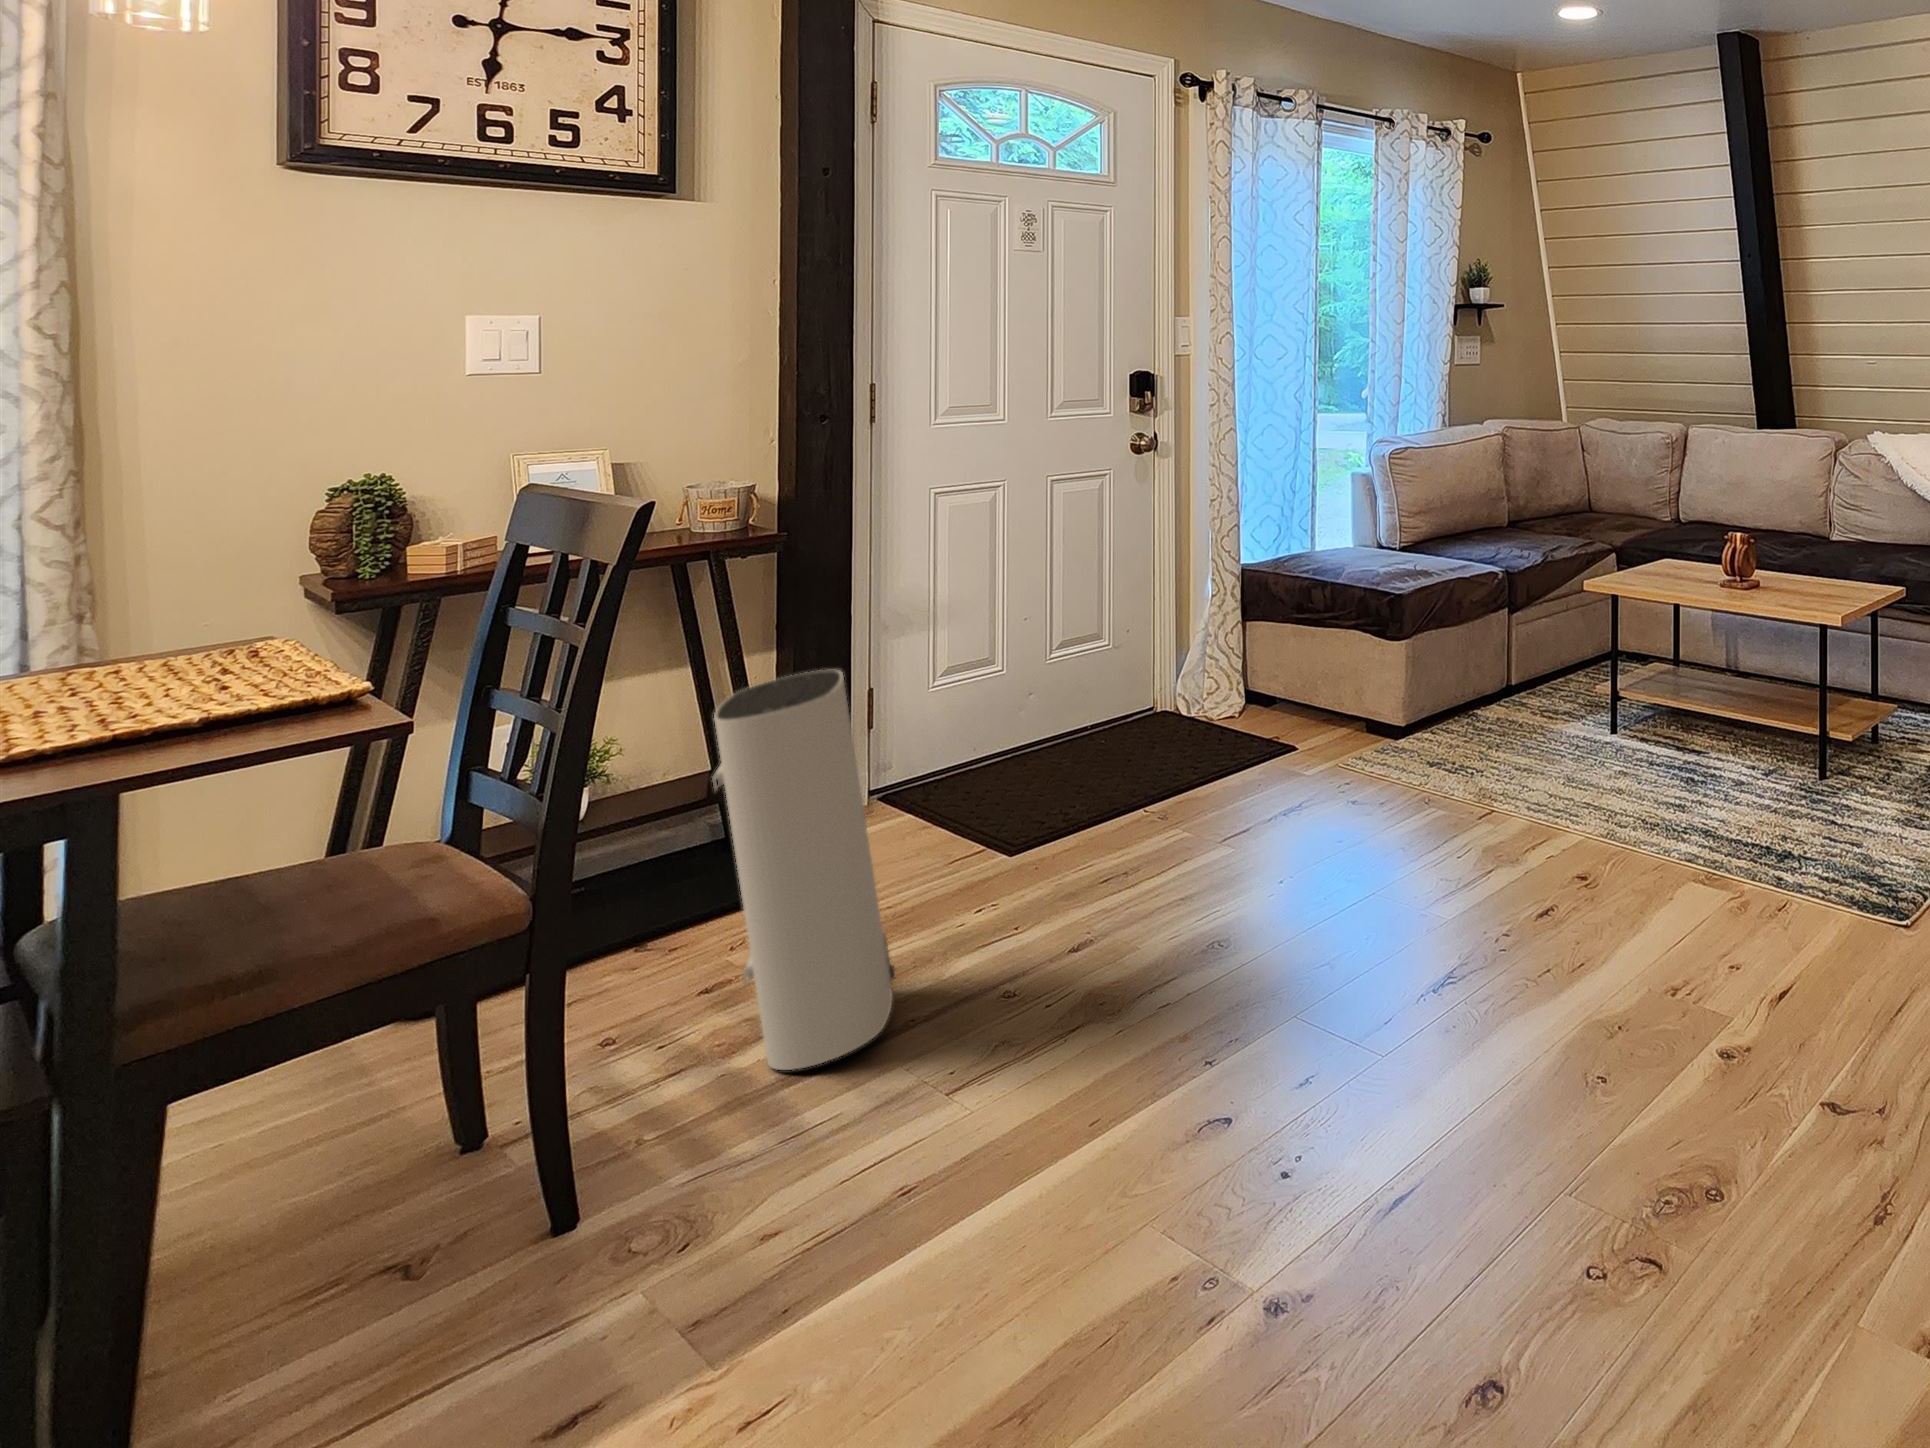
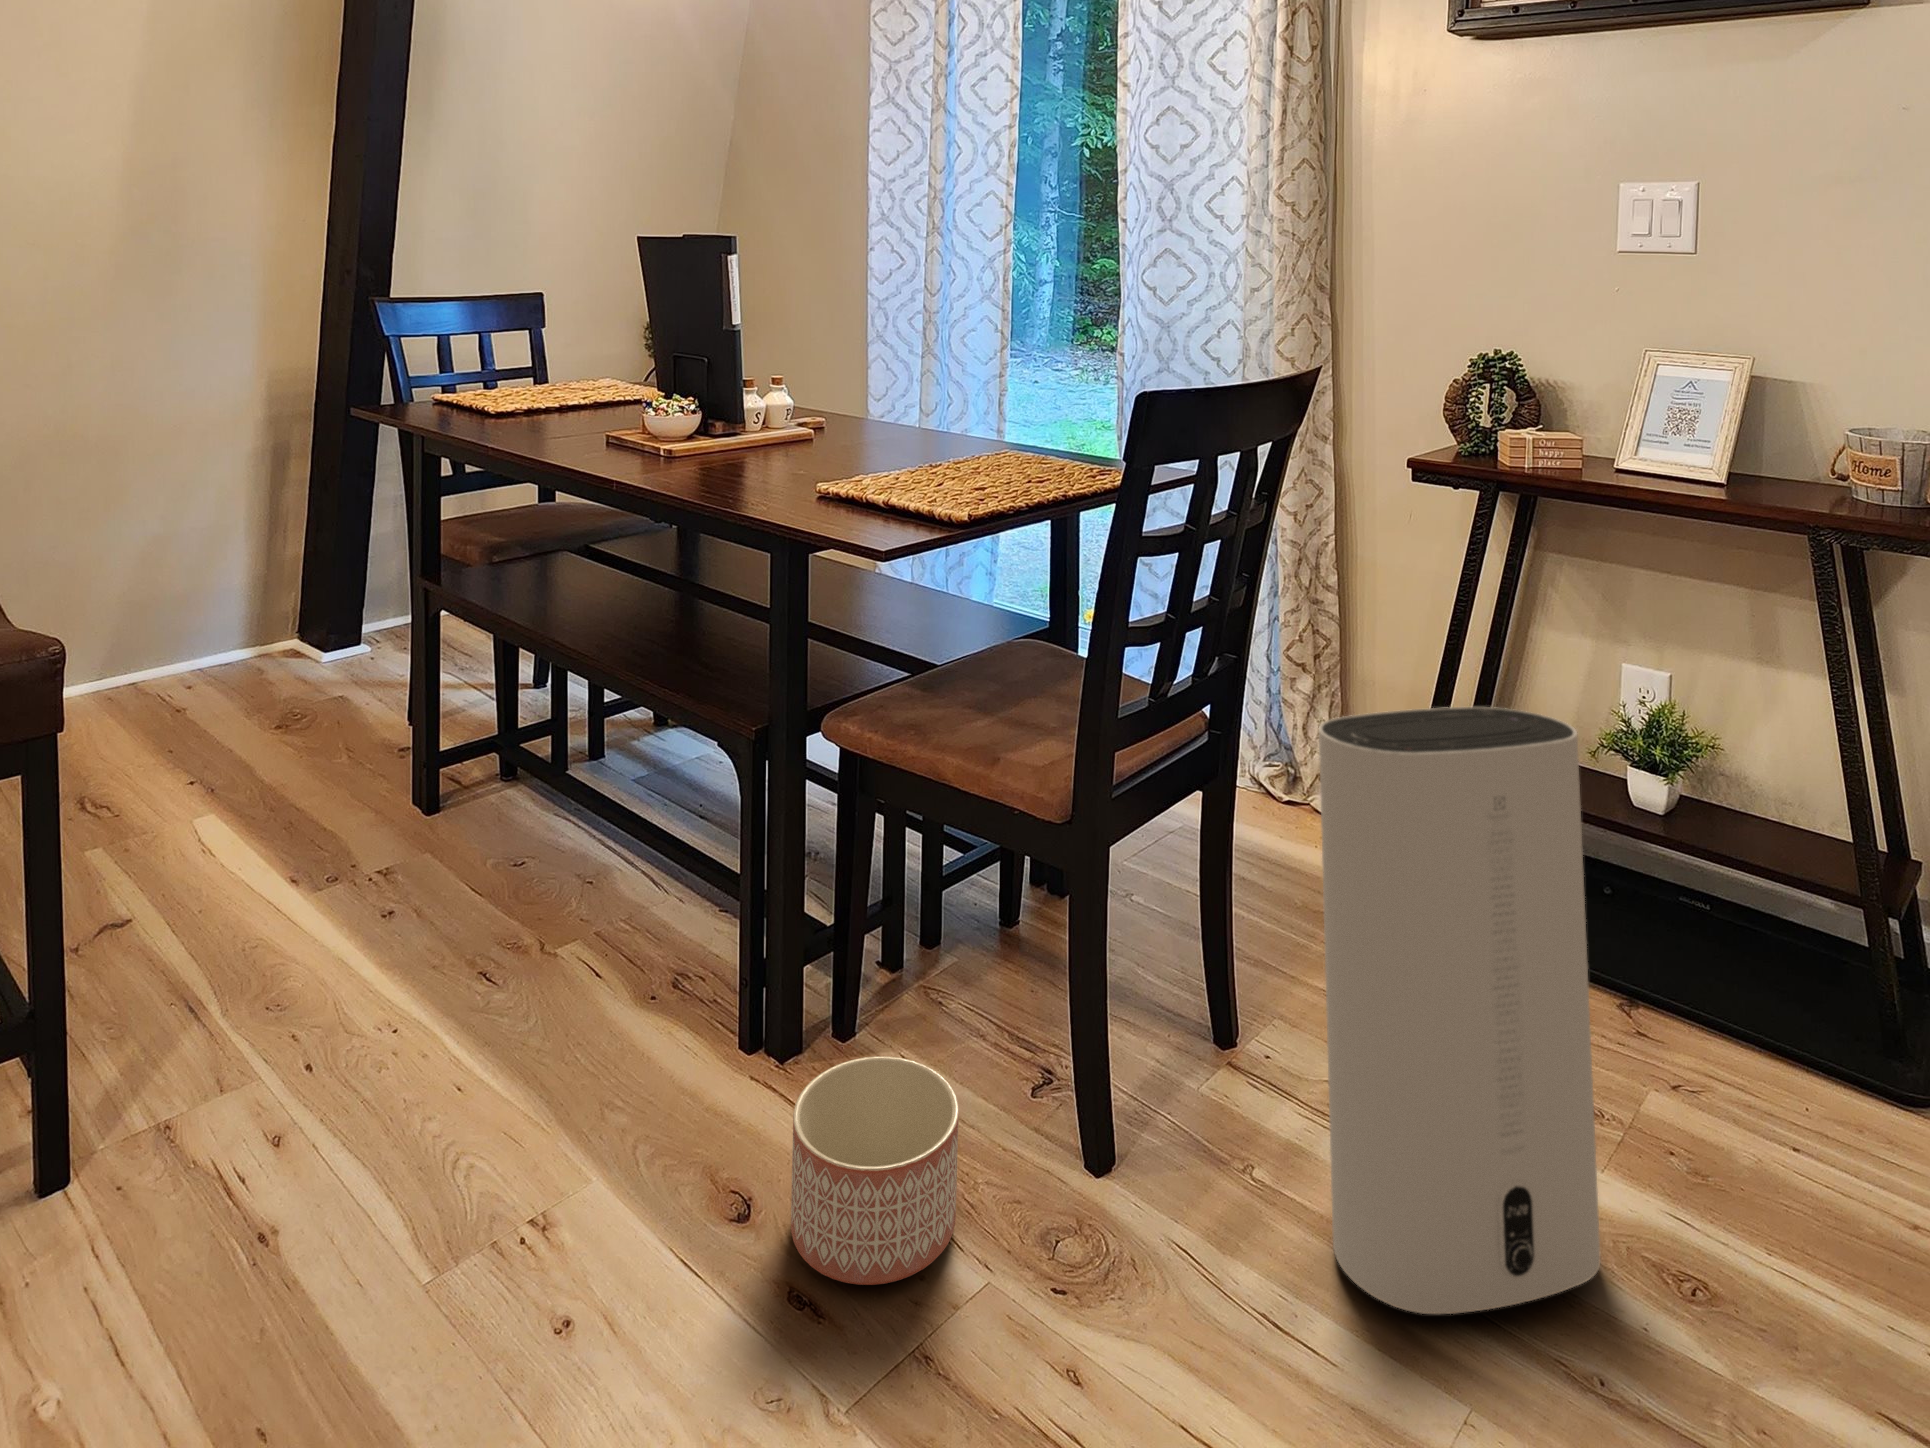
planter: none [513,1131,700,1337] -> present [791,1056,959,1285]

